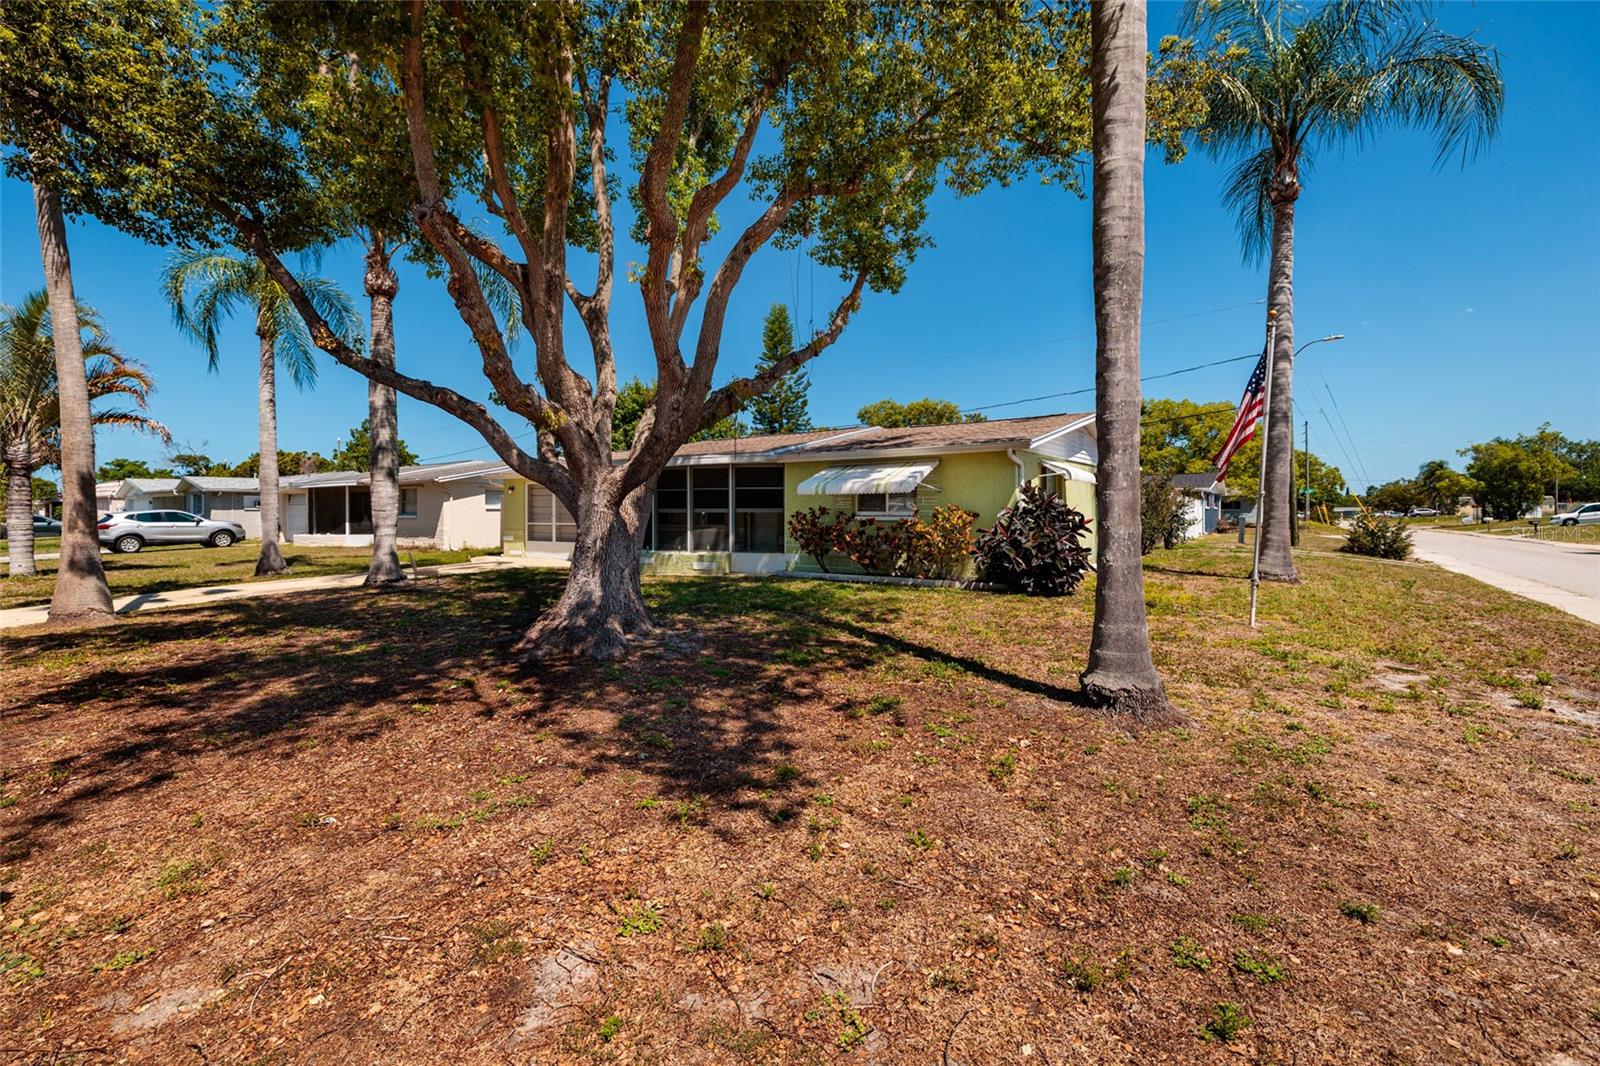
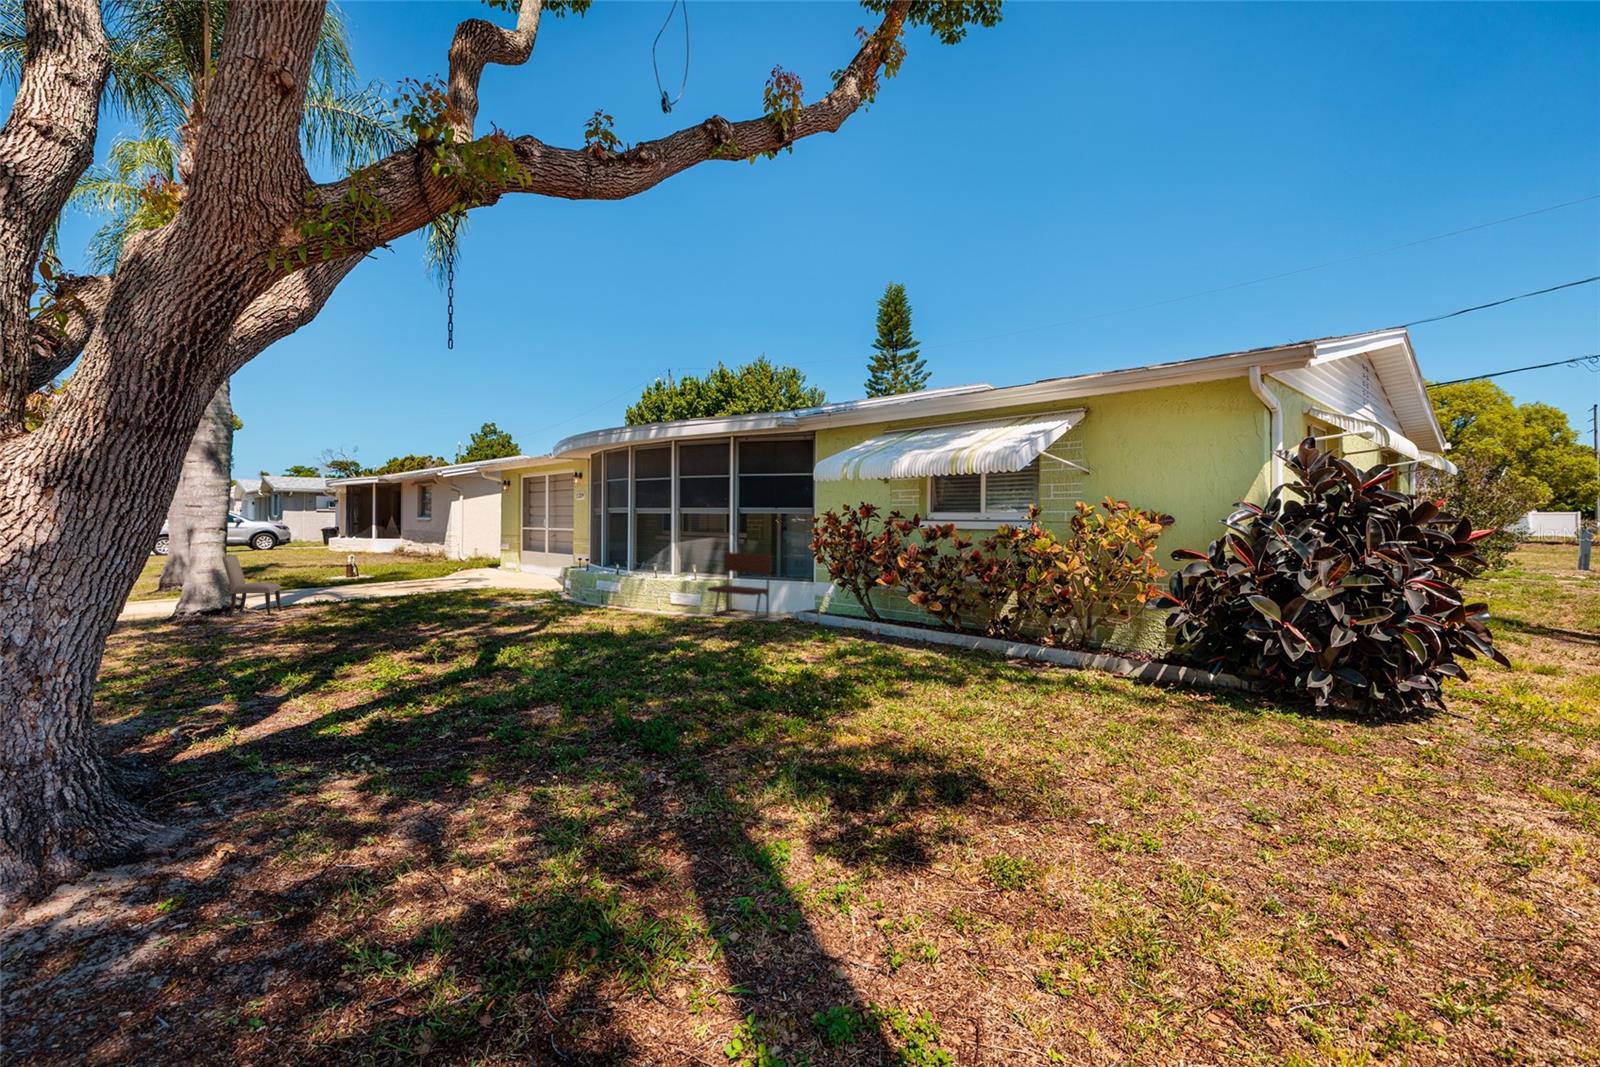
bench: none [722,537,760,576] -> present [707,552,772,620]

